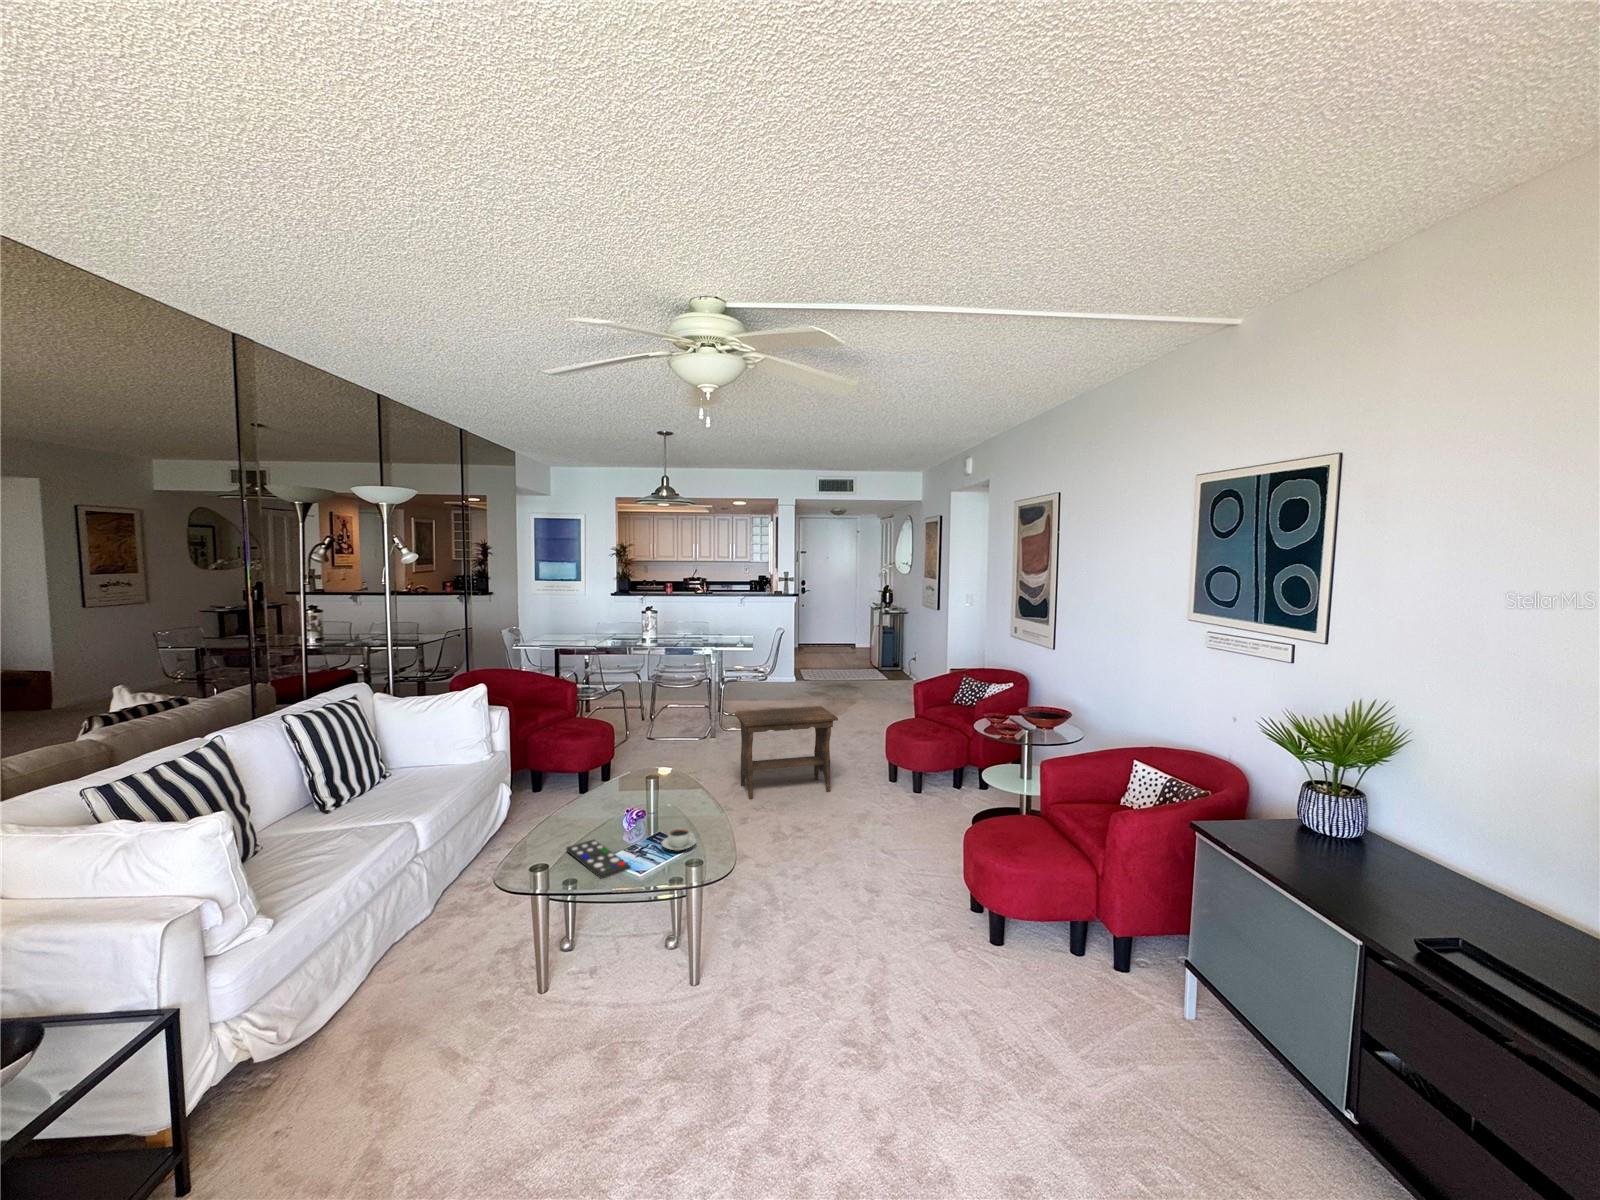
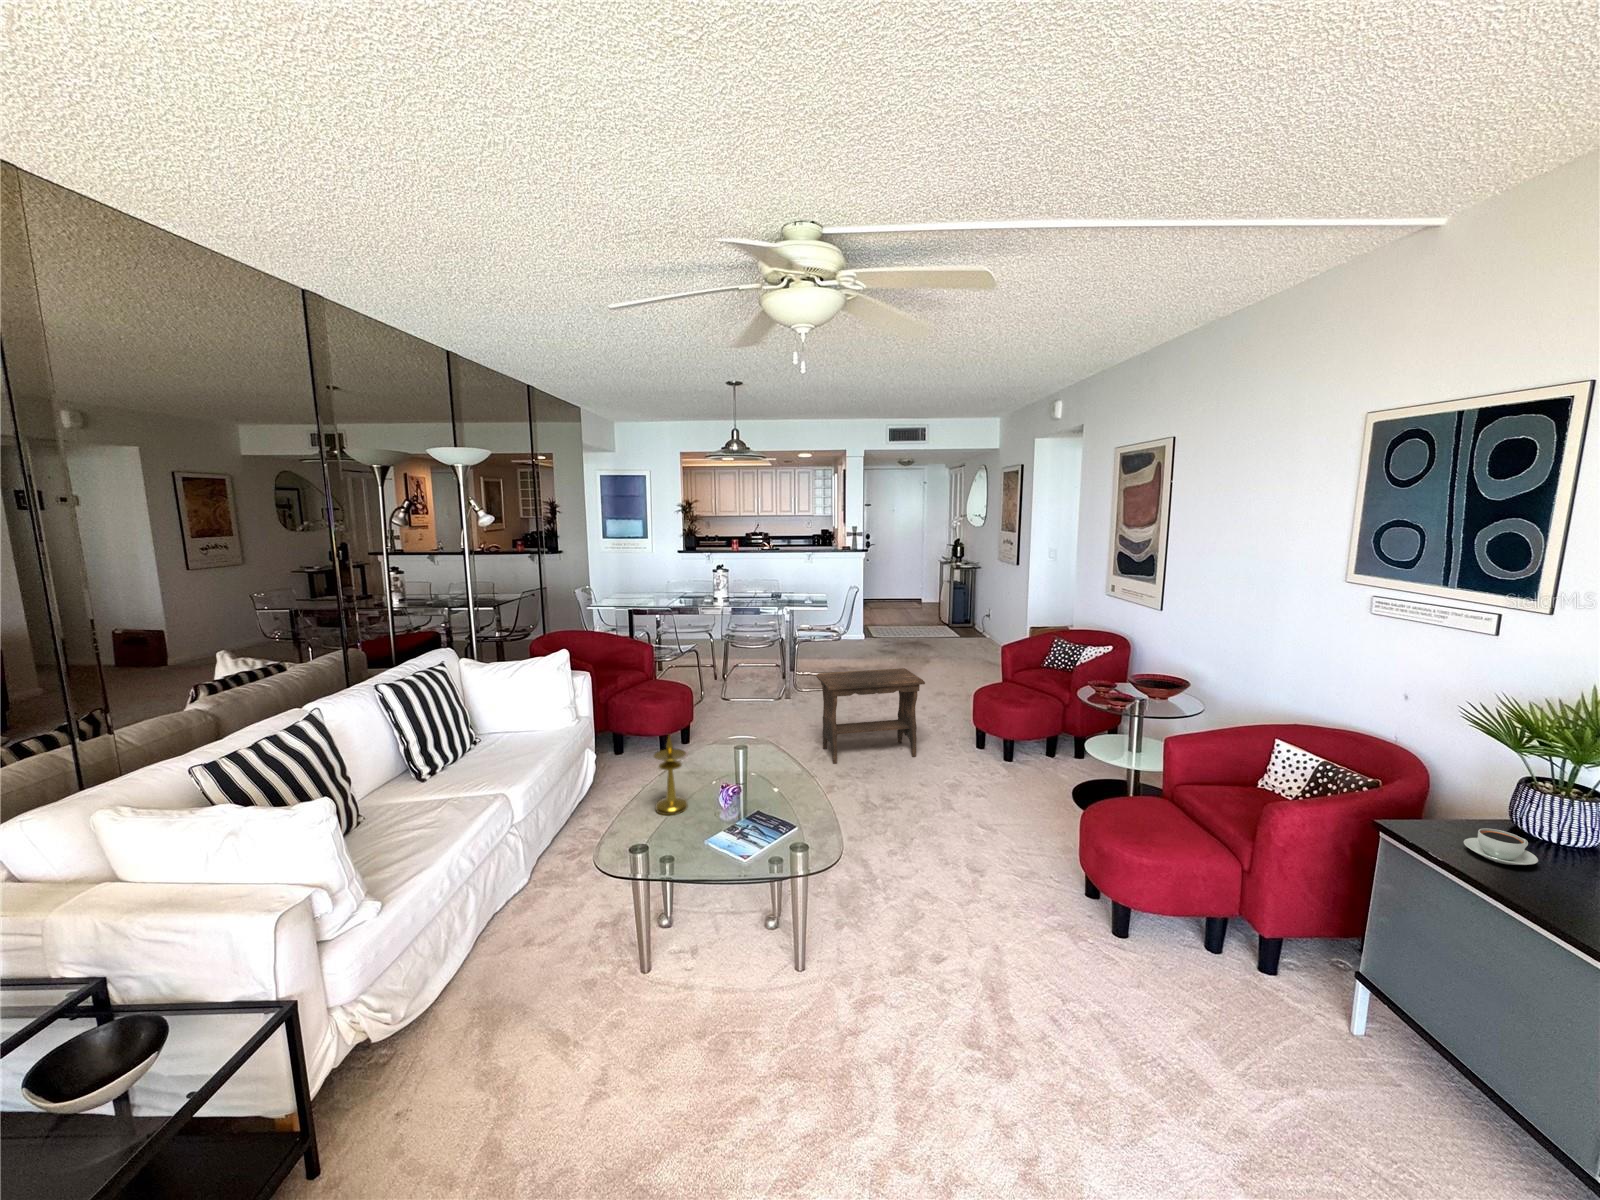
candlestick: none [560,761,593,841] -> present [654,736,688,815]
coffee cup: present [662,828,696,851] -> present [1464,828,1538,865]
remote control: present [566,840,631,879] -> none [663,815,732,861]

